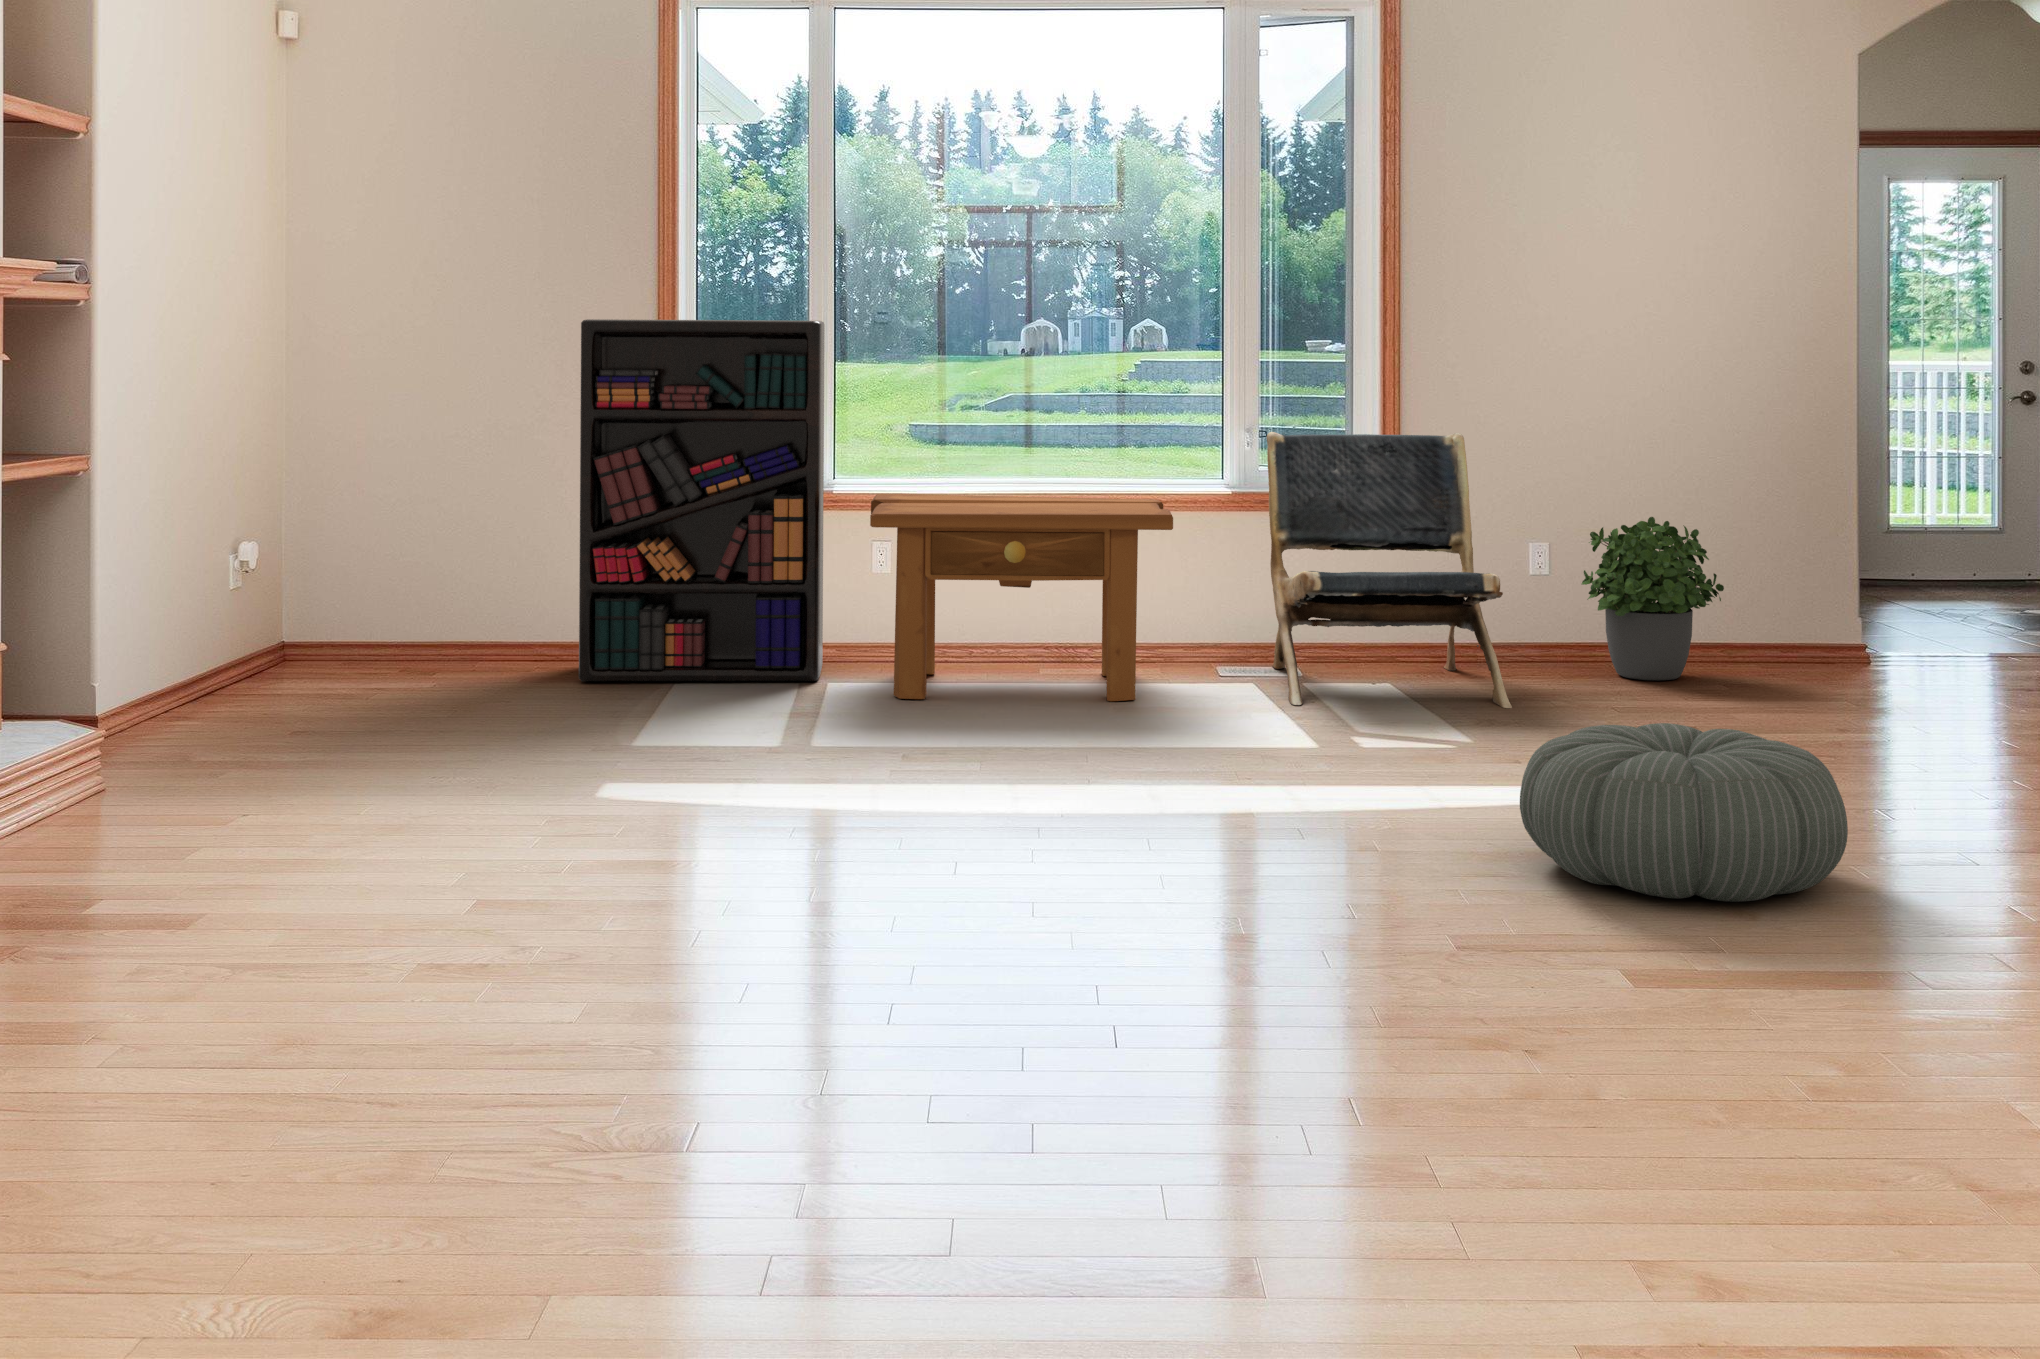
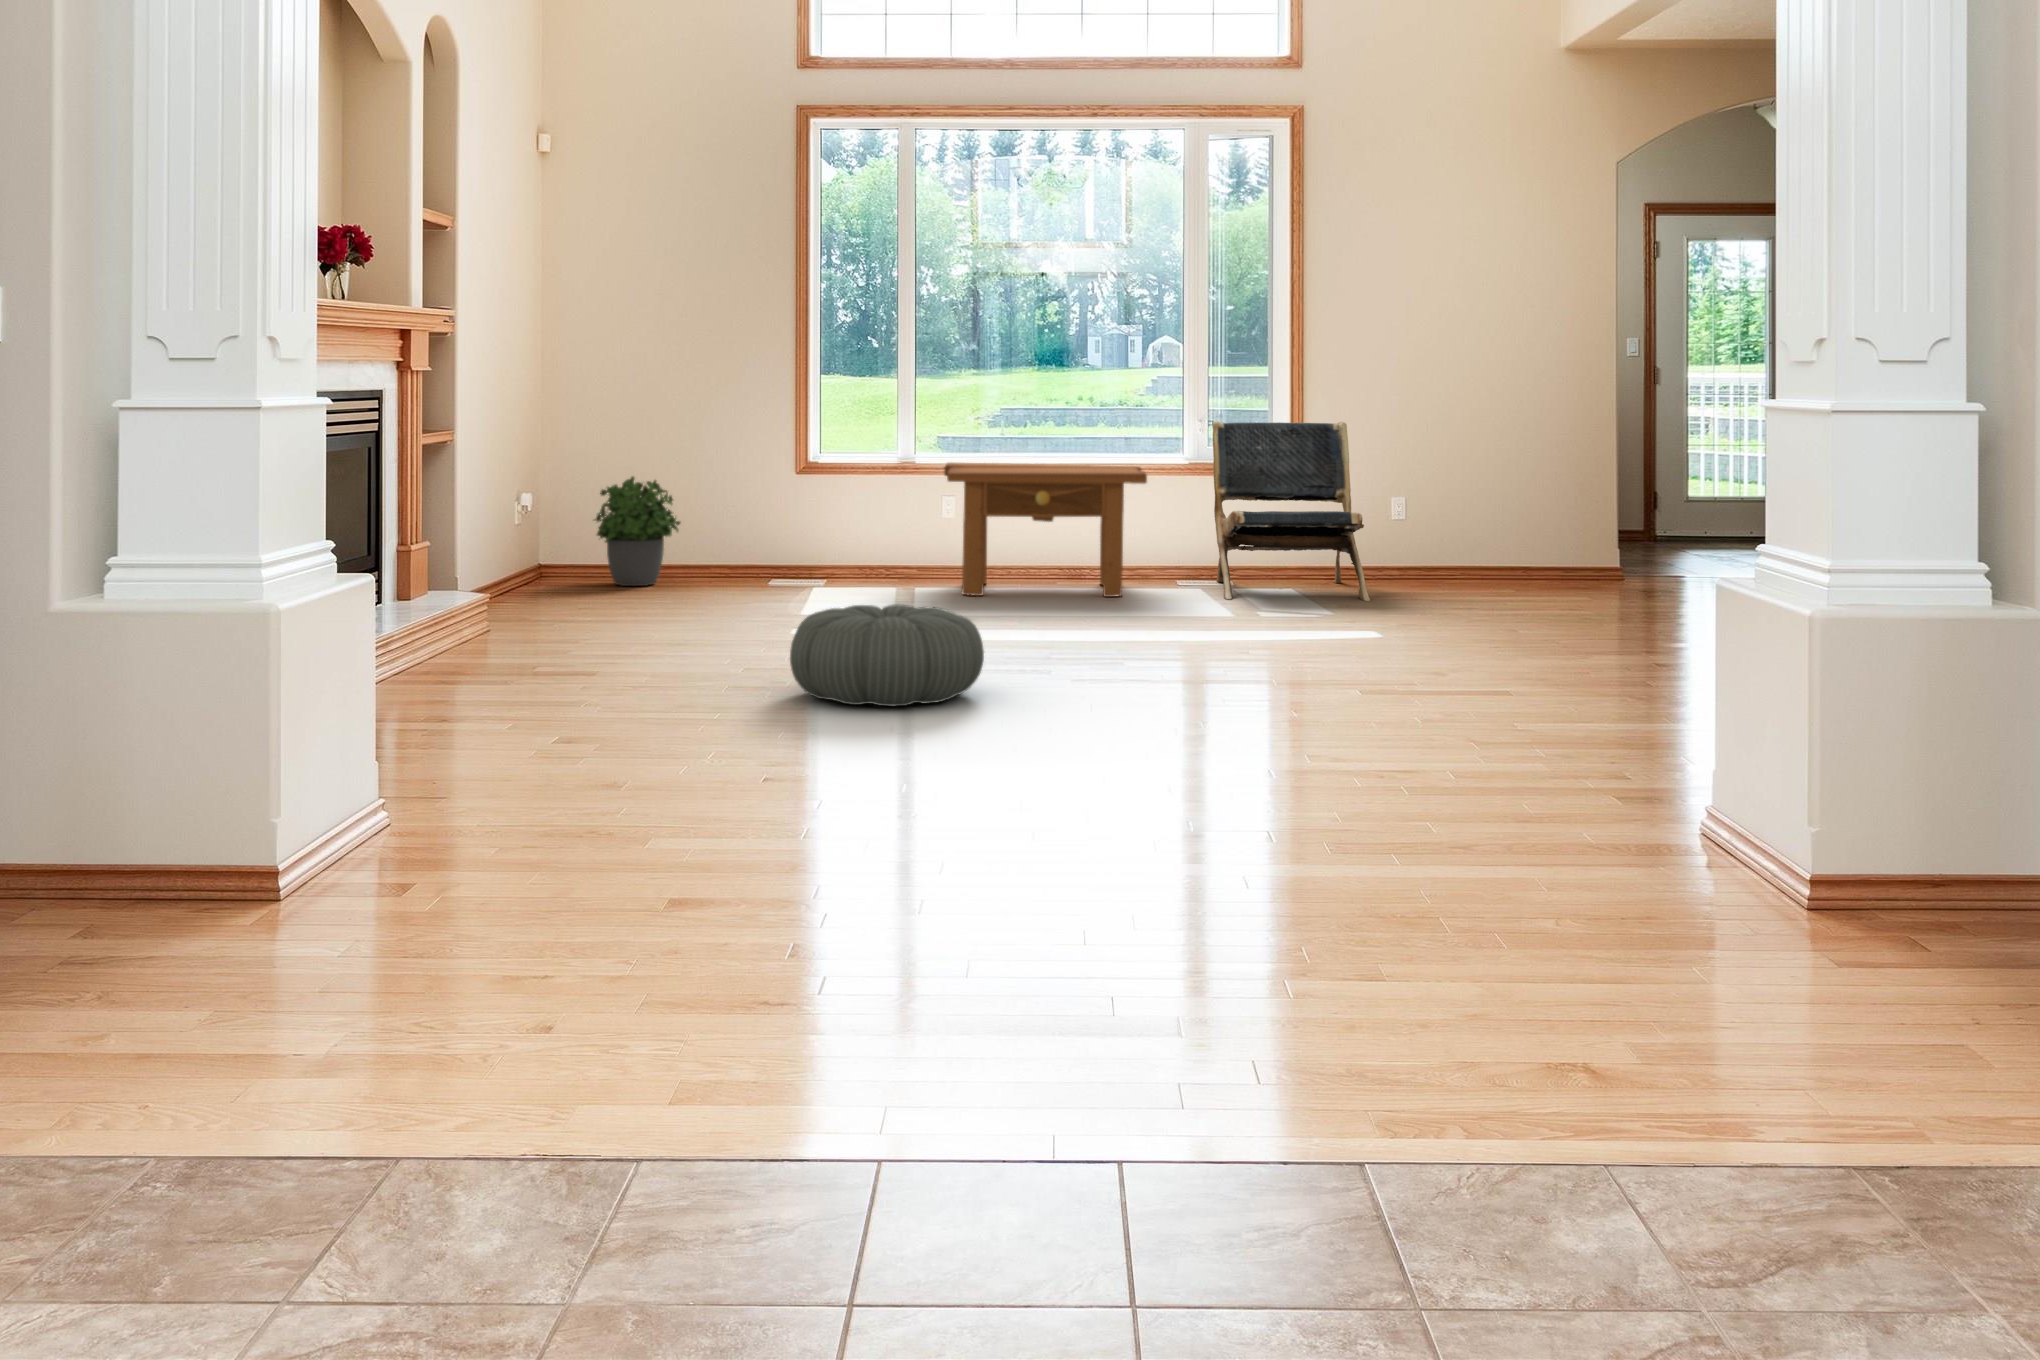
bookshelf: present [579,319,825,681] -> none [749,344,912,587]
potted plant: present [1582,517,1724,681] -> present [595,477,680,586]
pouf: present [1520,723,1848,902] -> present [790,604,984,706]

